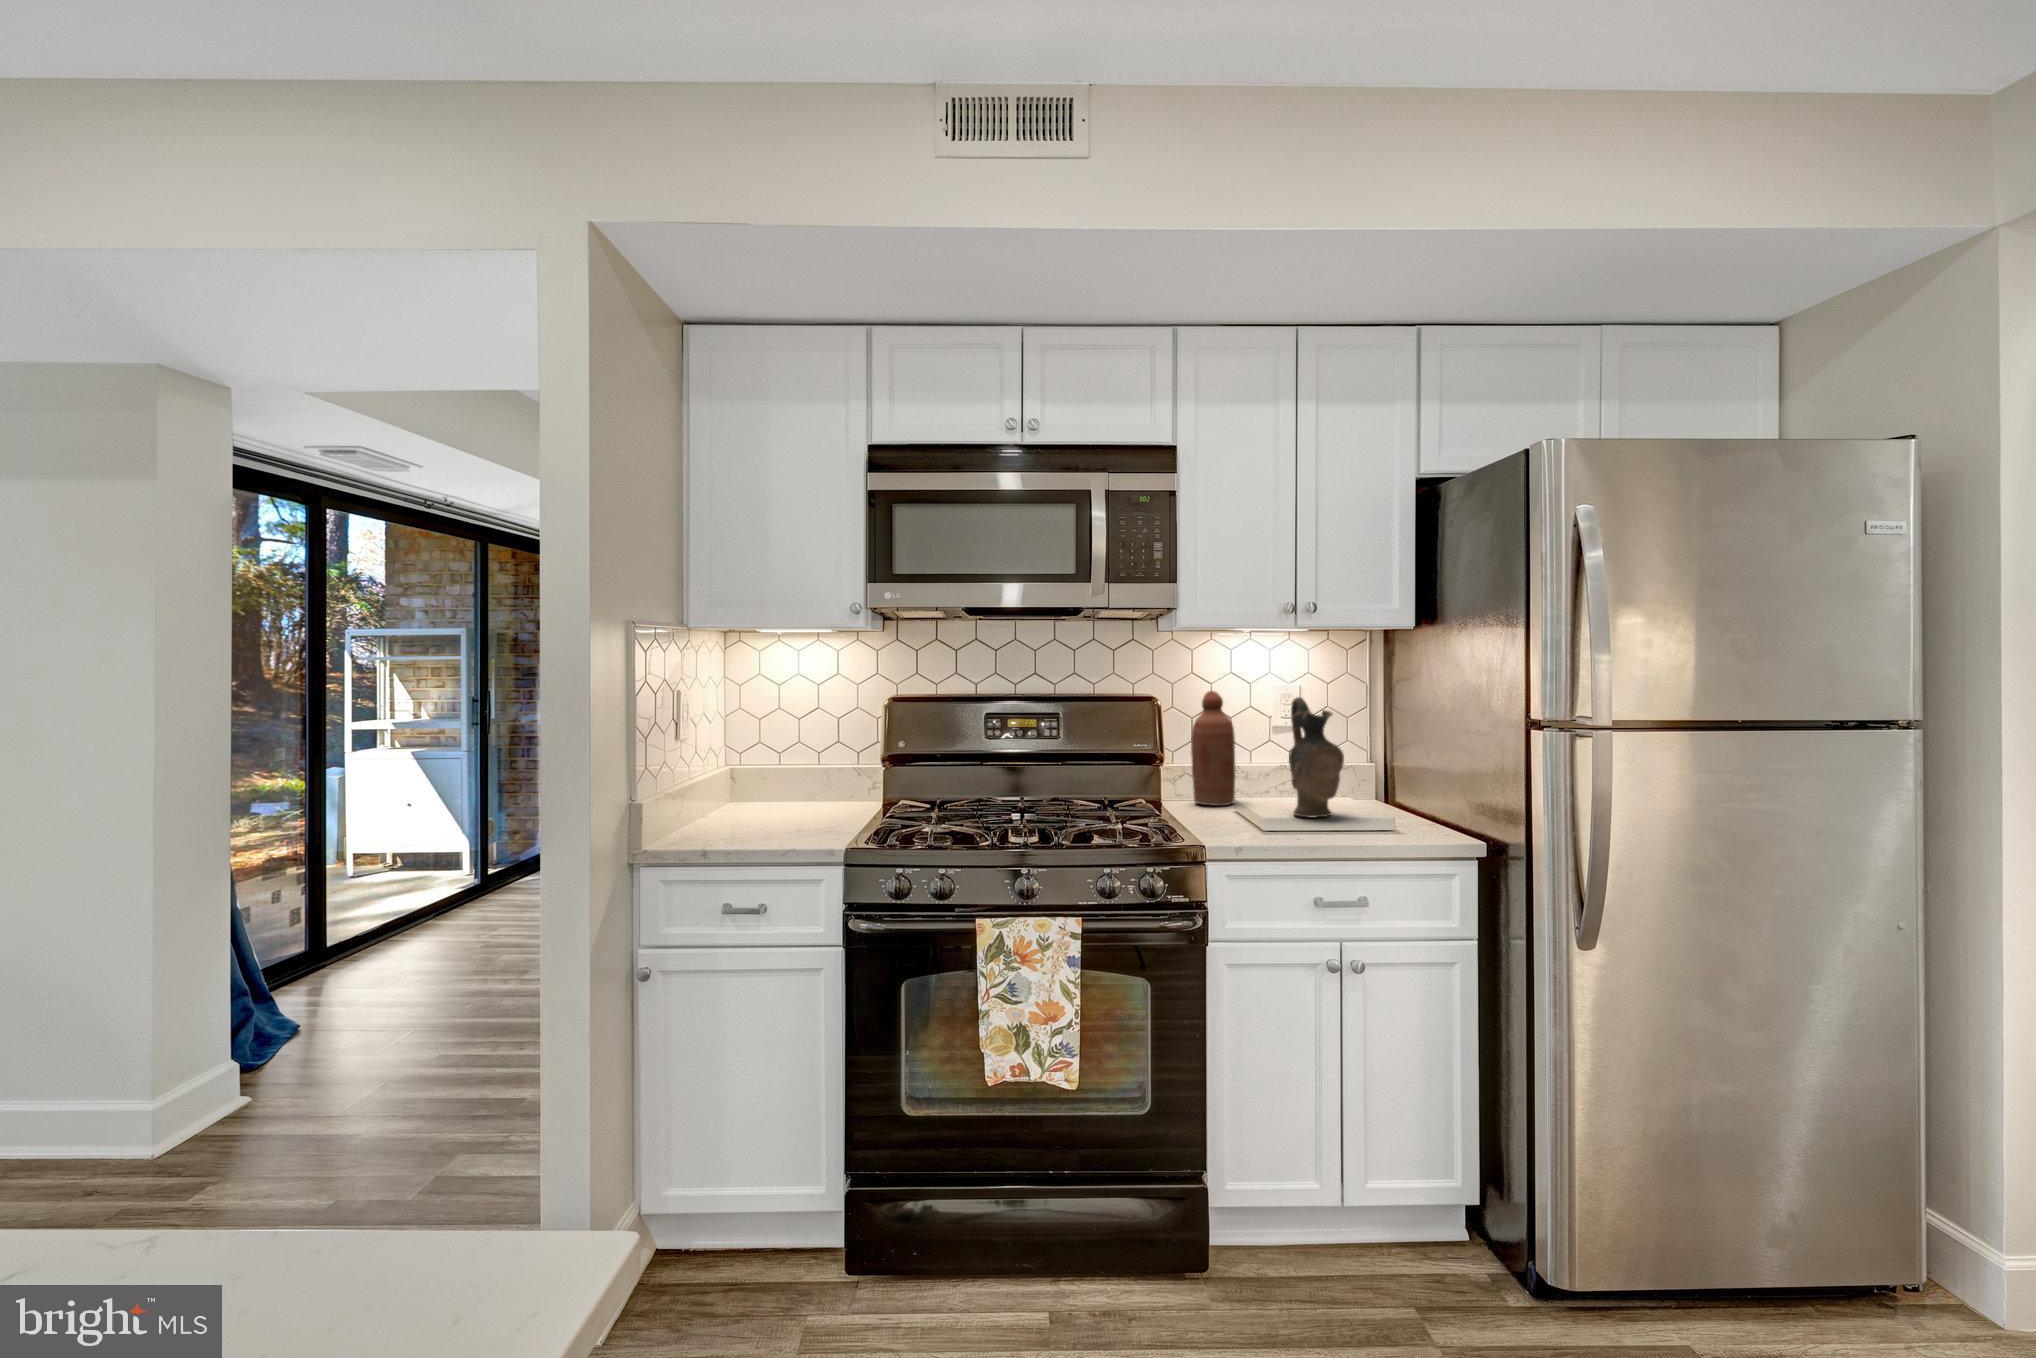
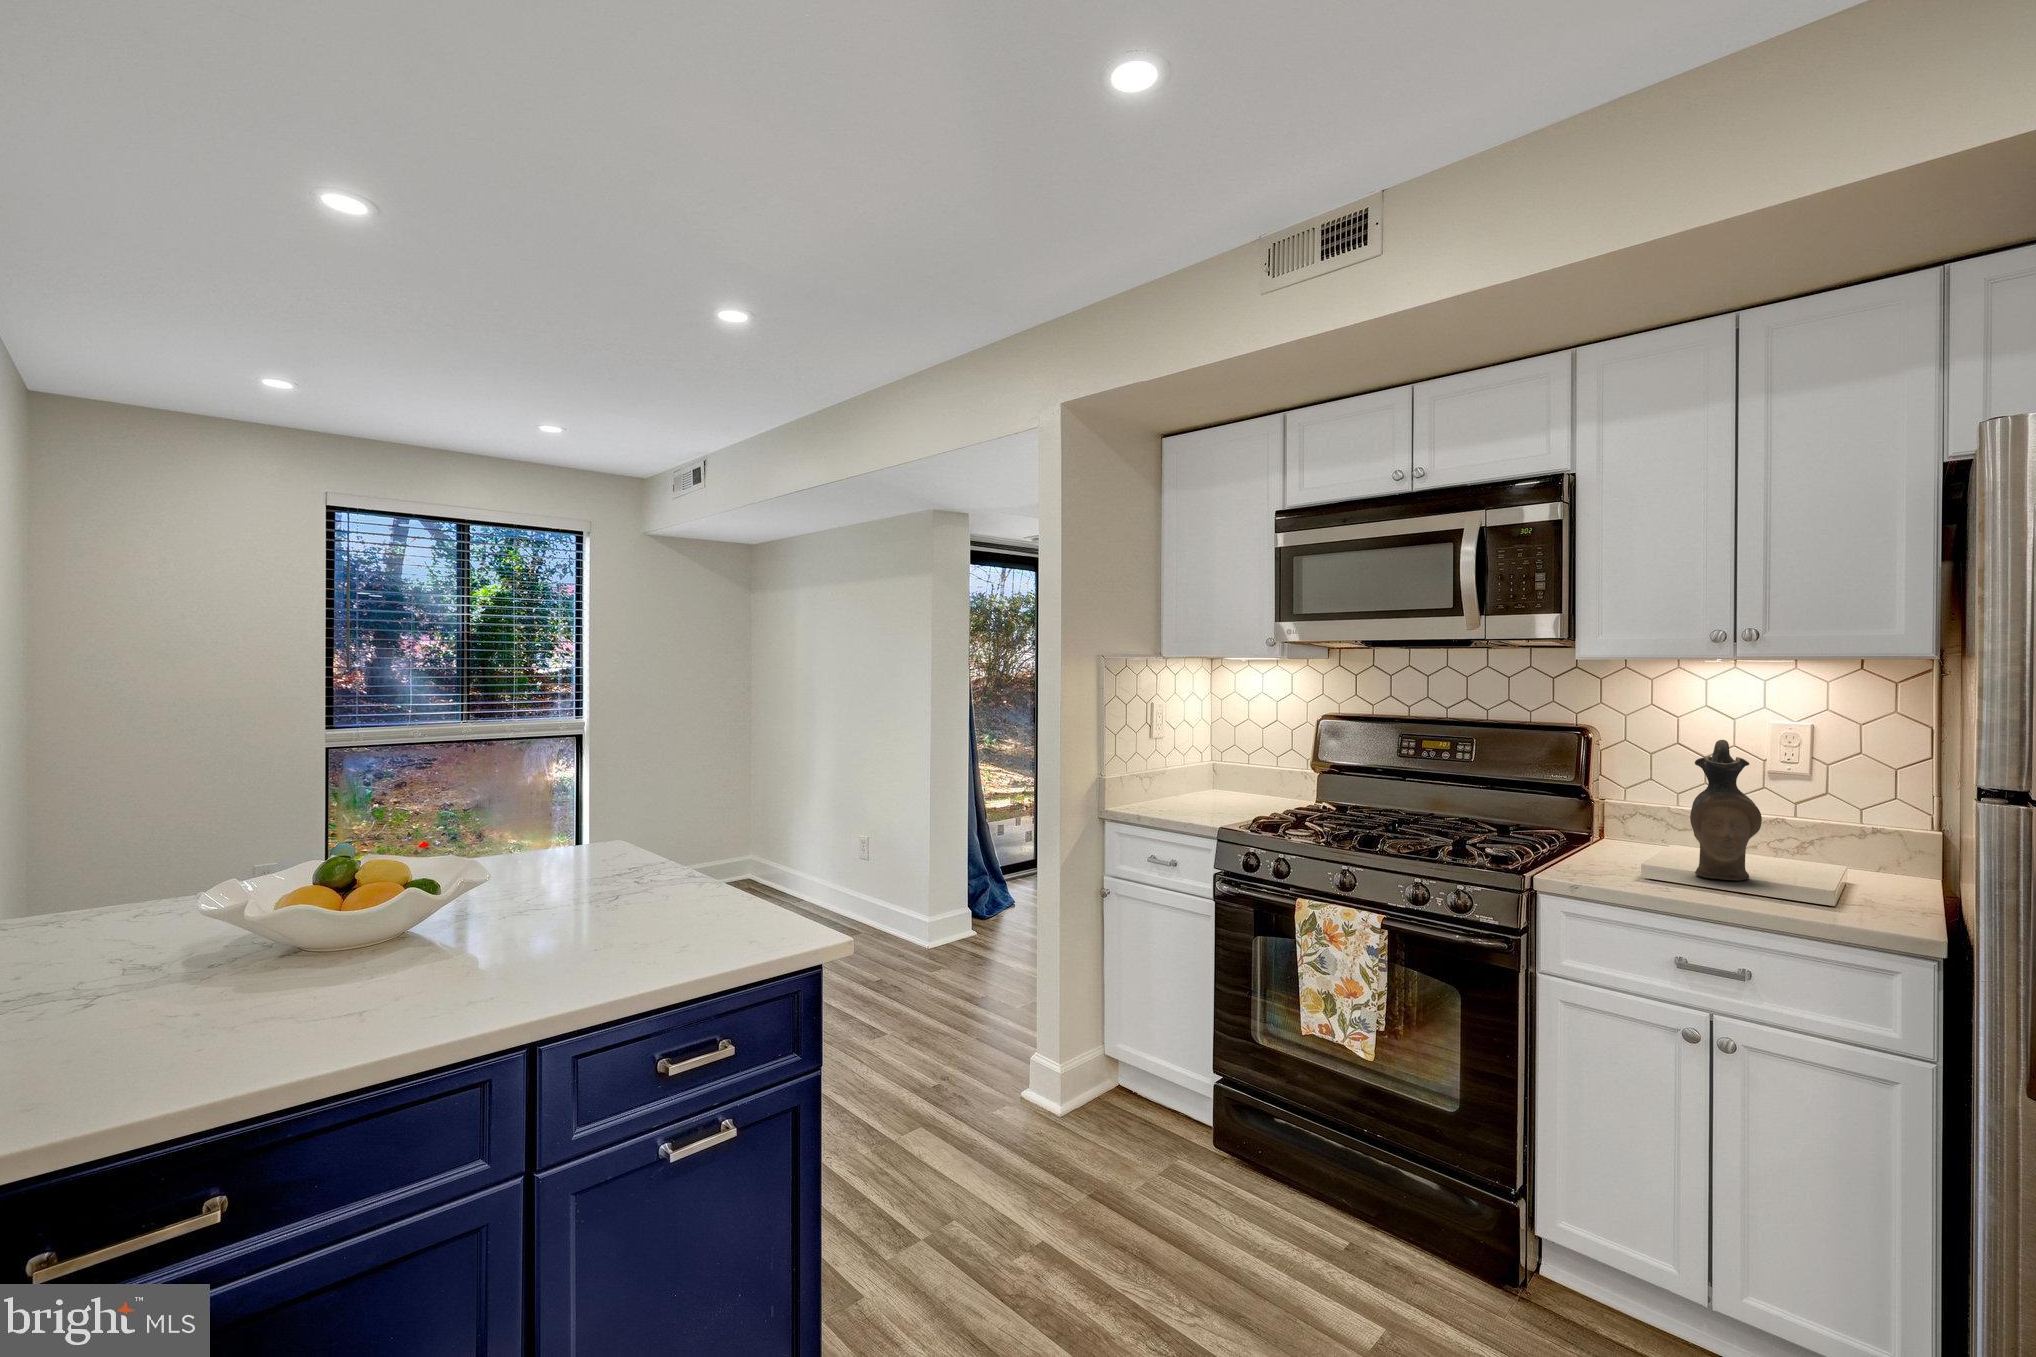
bottle: present [1191,691,1236,806] -> none [1623,726,1681,855]

